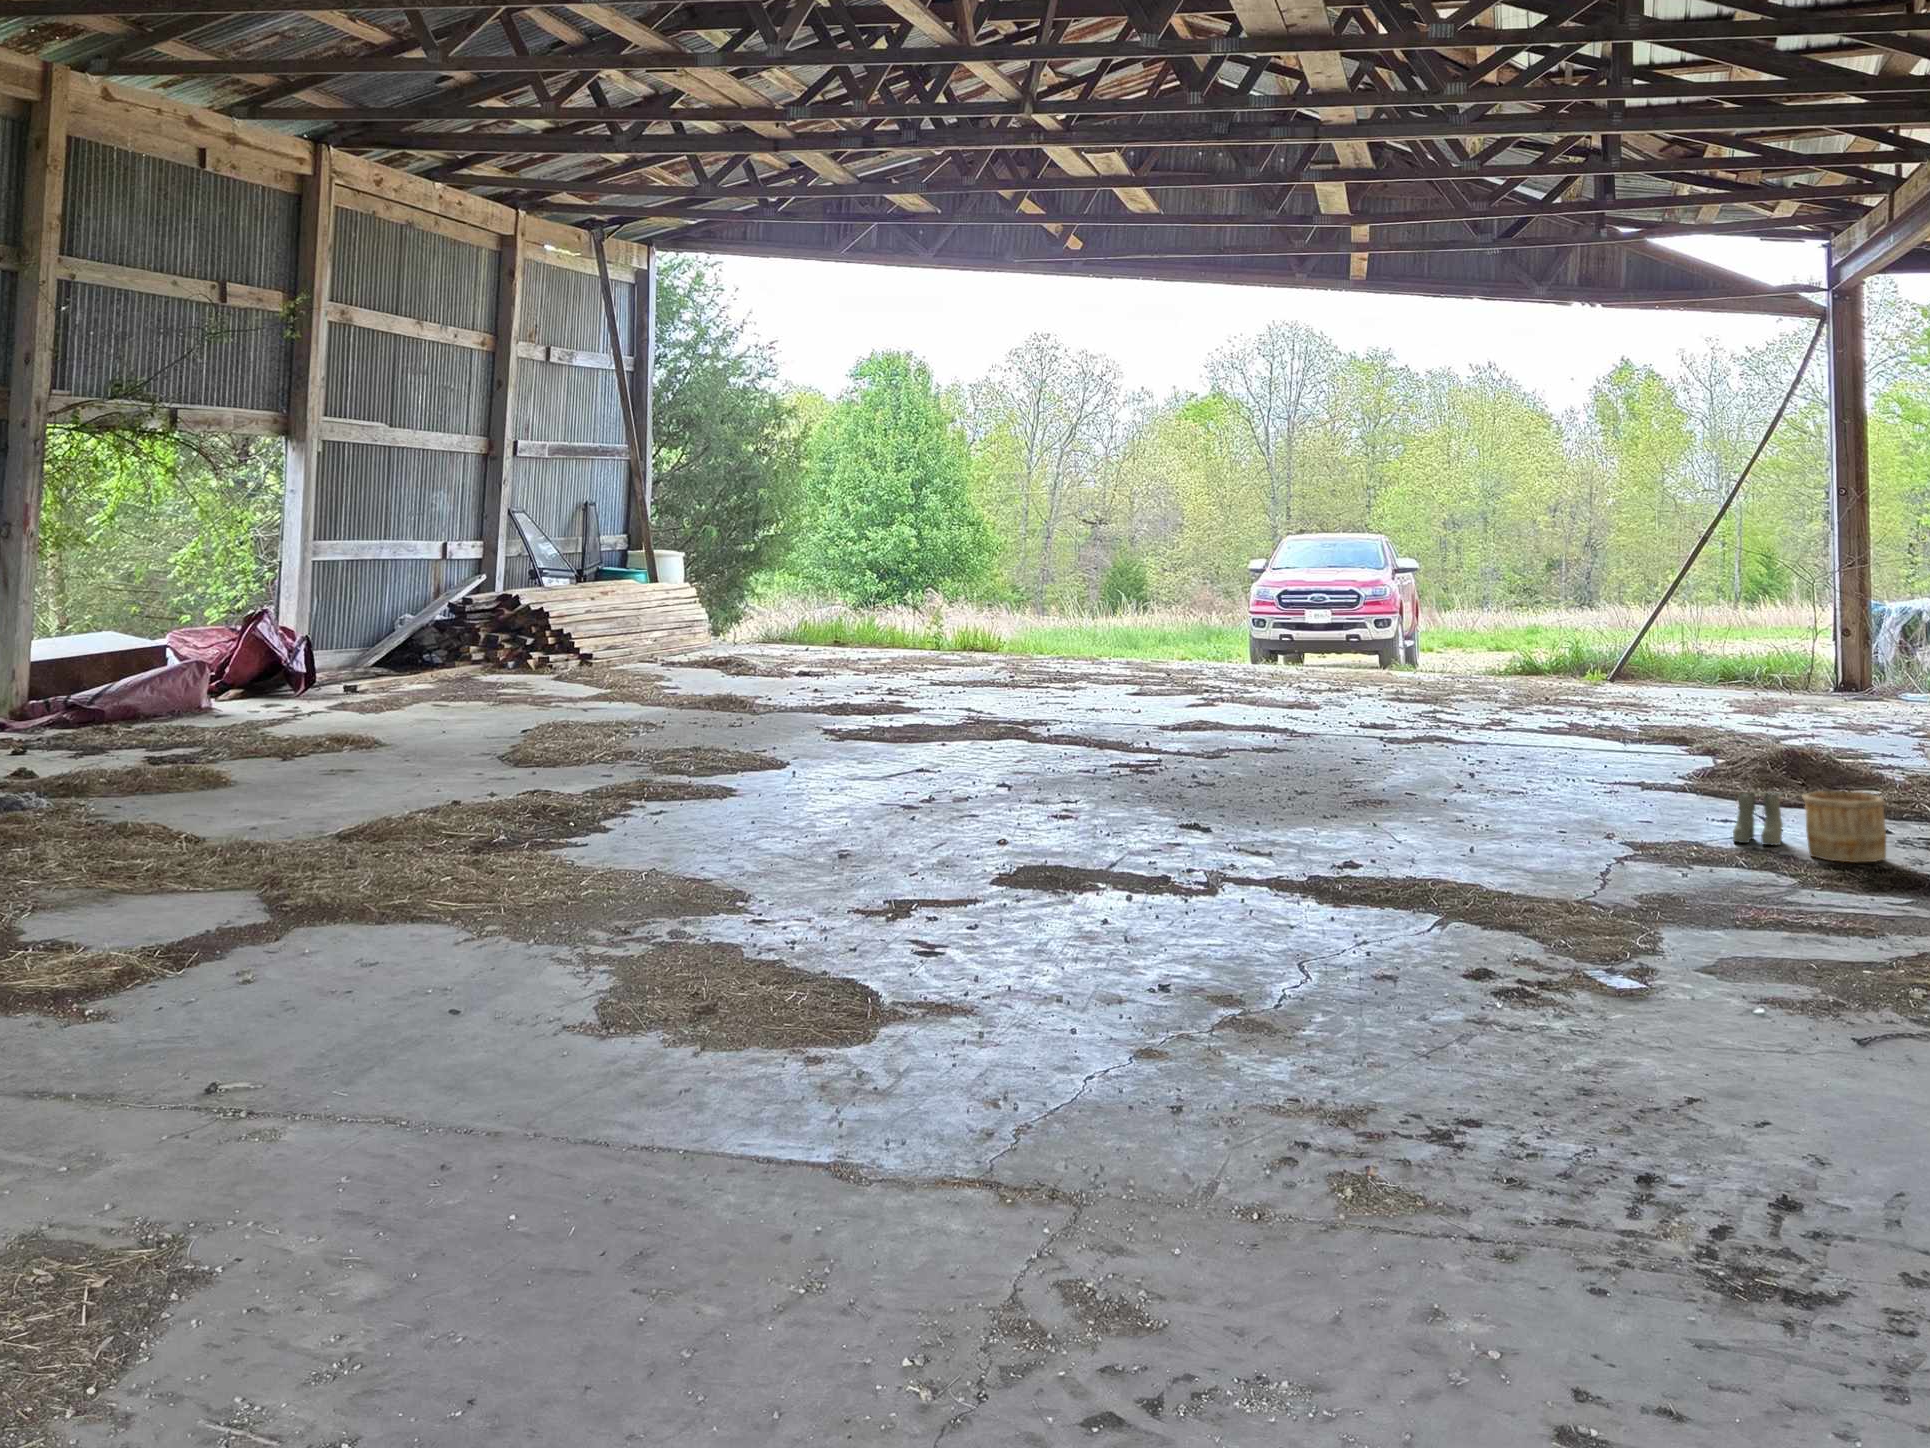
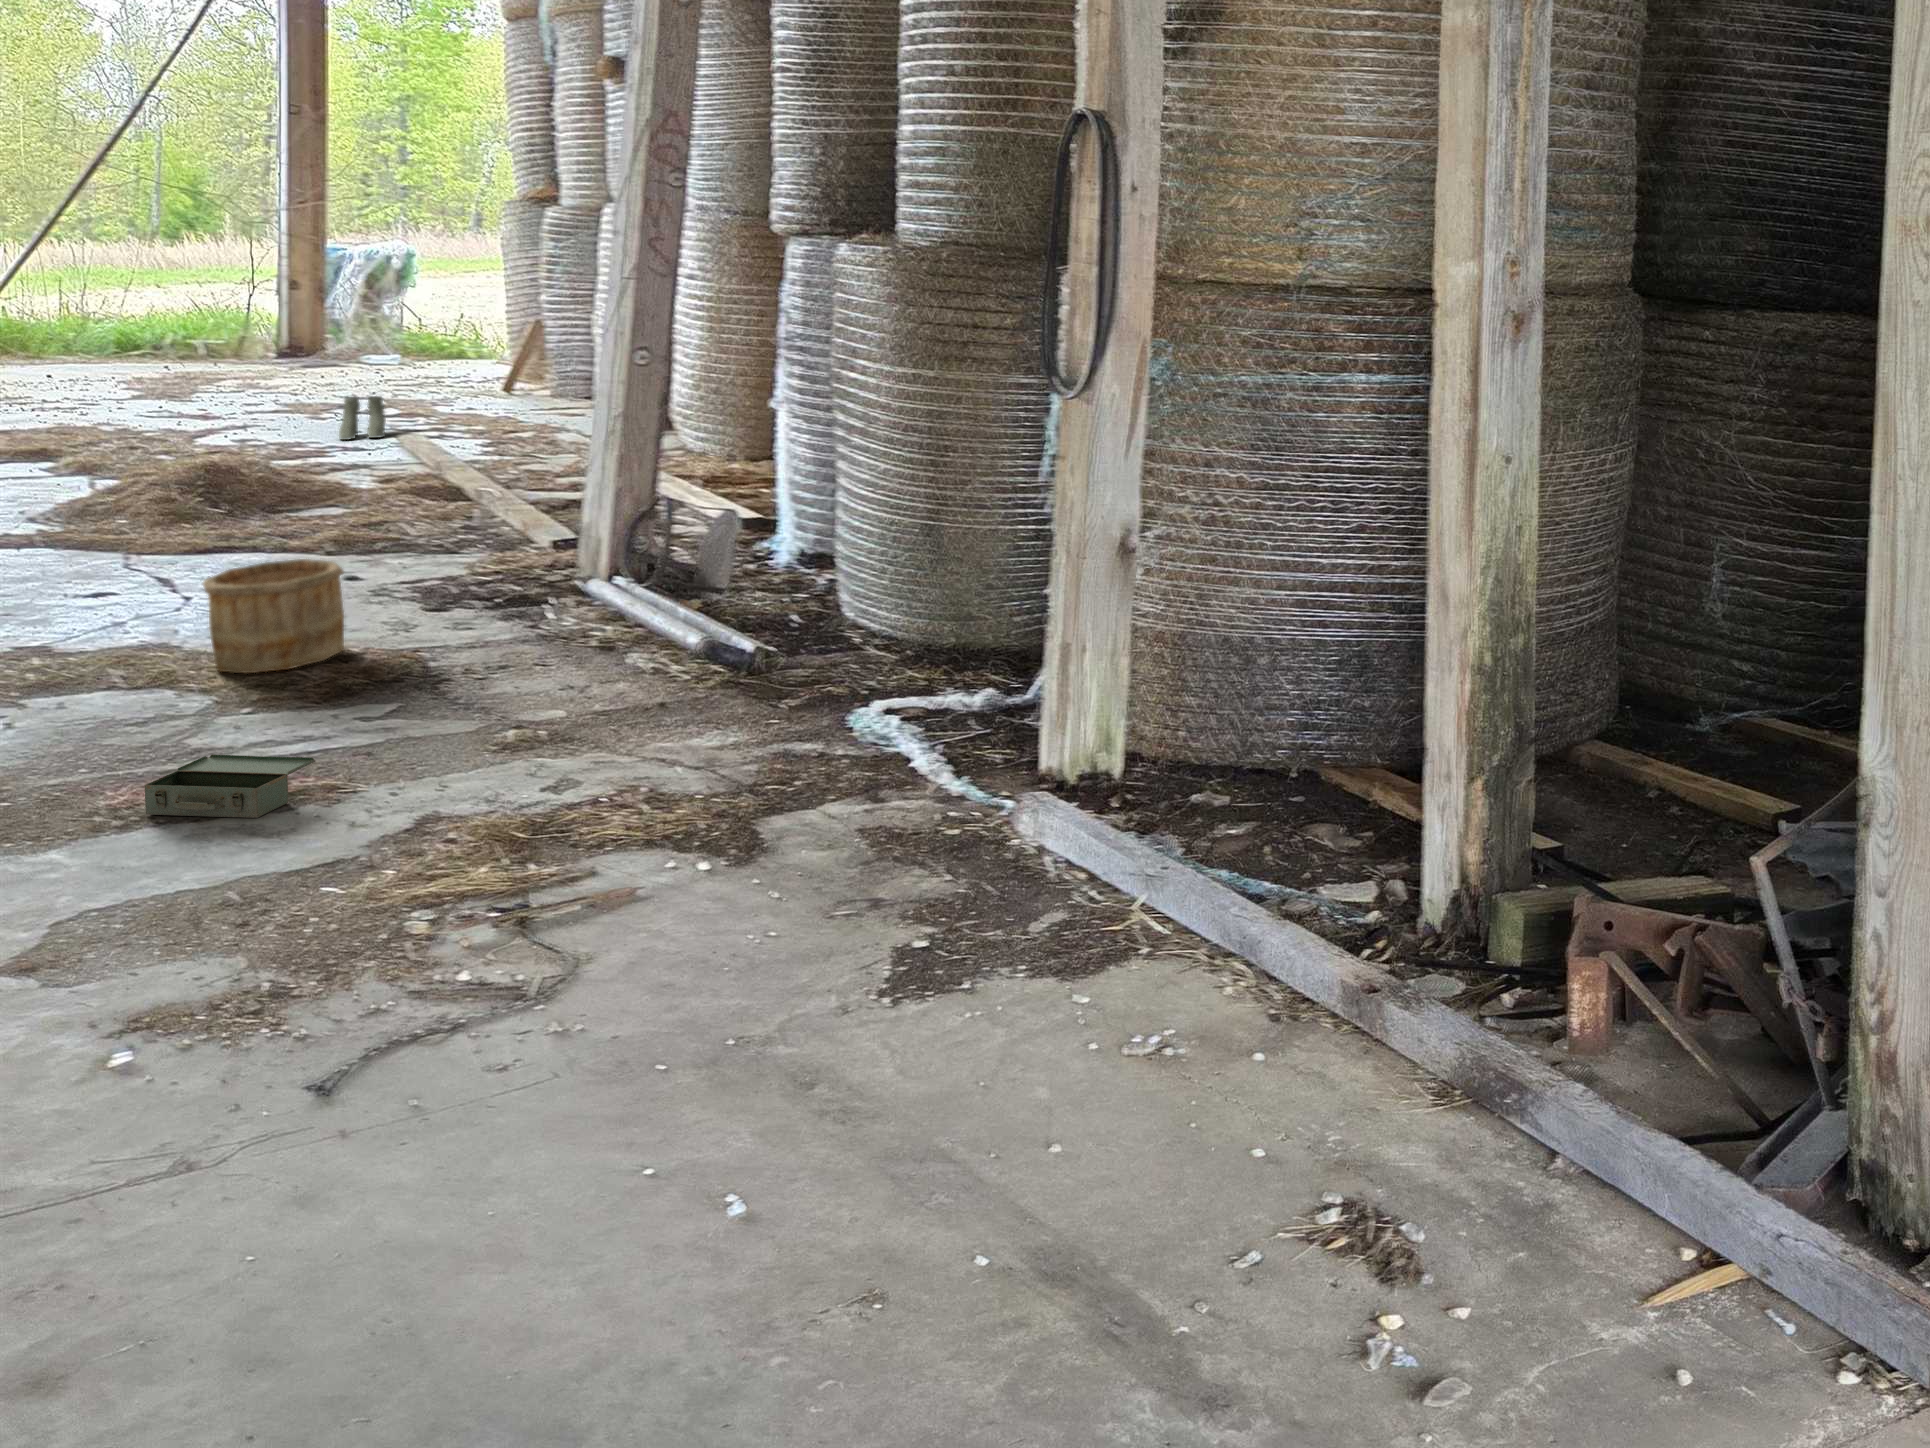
boots: present [1733,793,1782,846] -> present [339,396,386,440]
toolbox: none [1779,884,1870,922] -> present [145,755,315,818]

